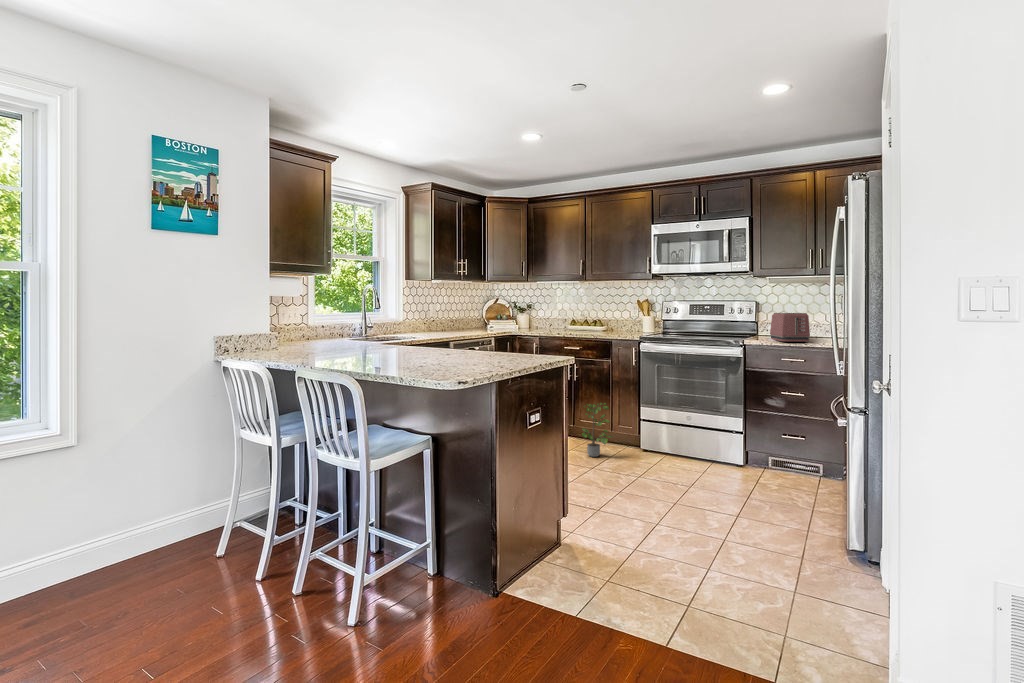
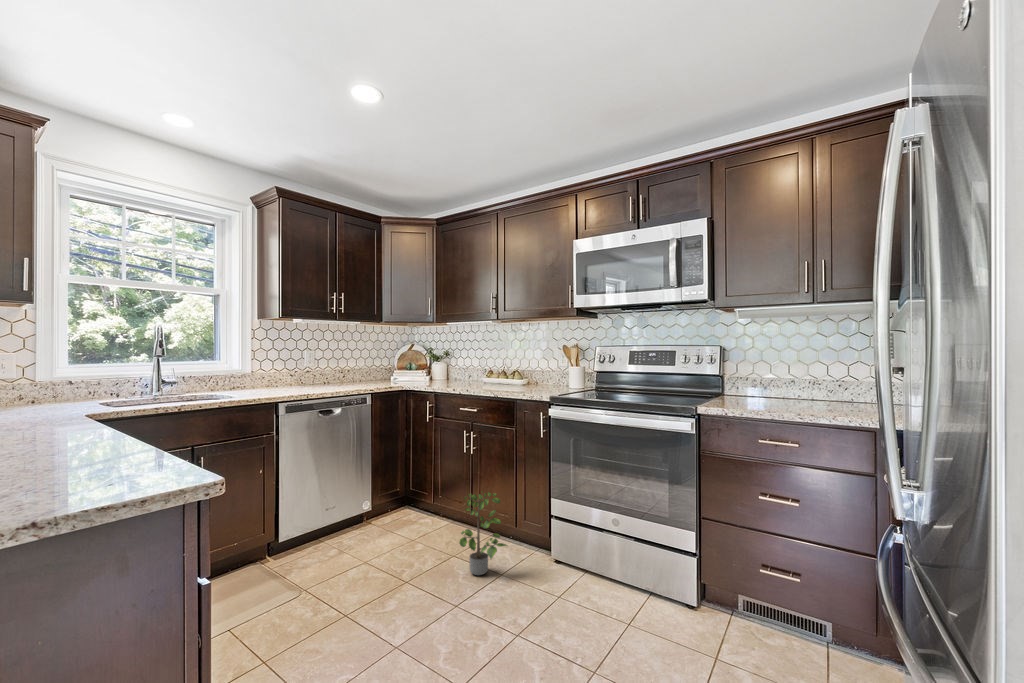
toaster: present [770,313,810,342] -> none [738,363,799,409]

